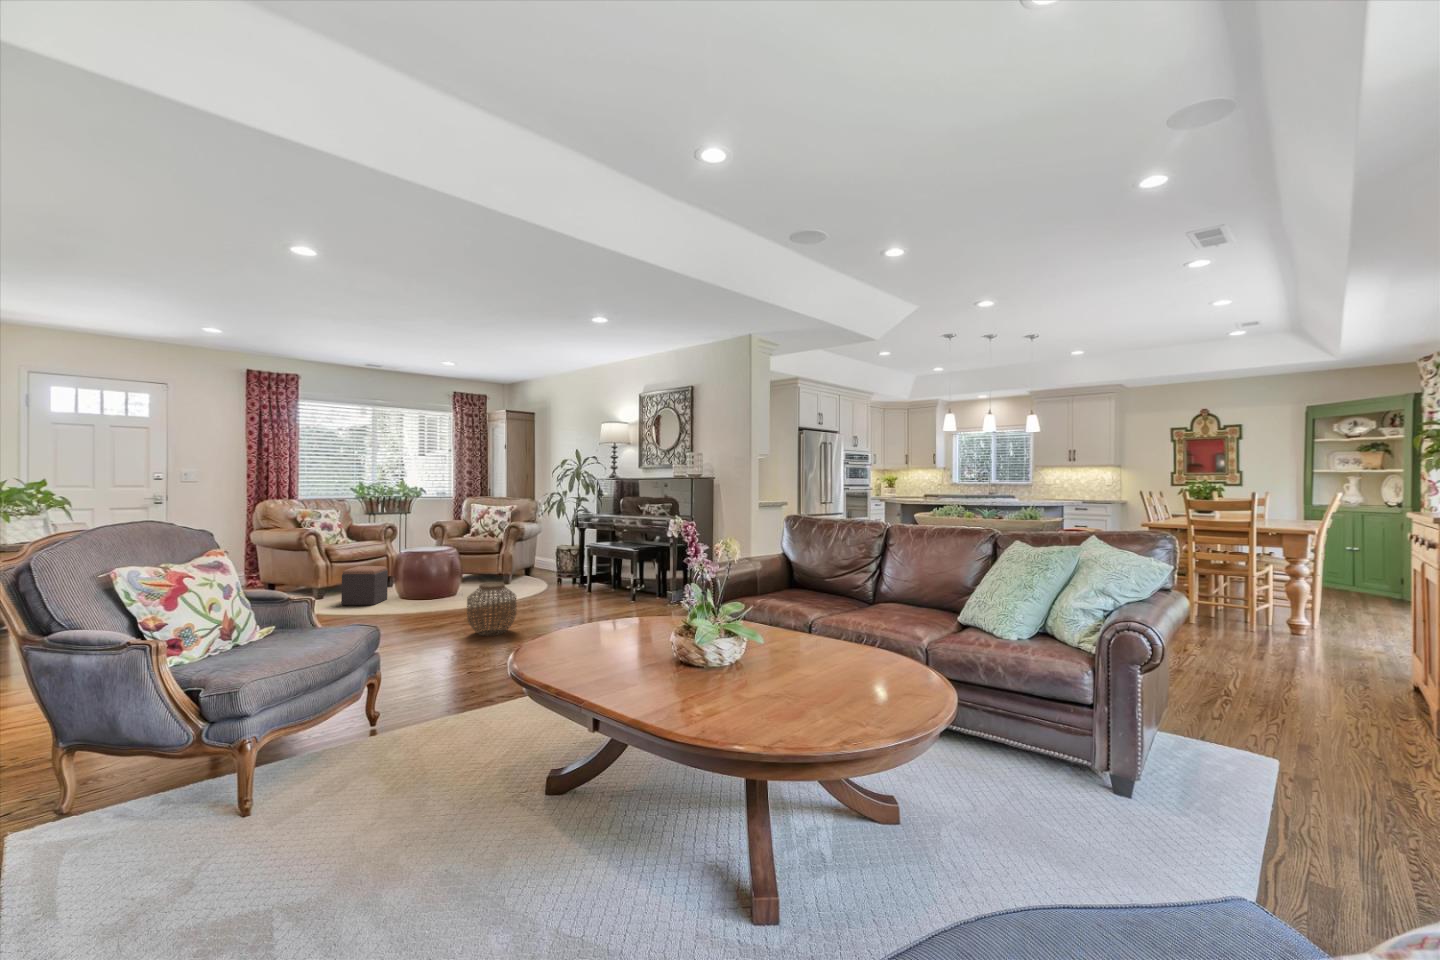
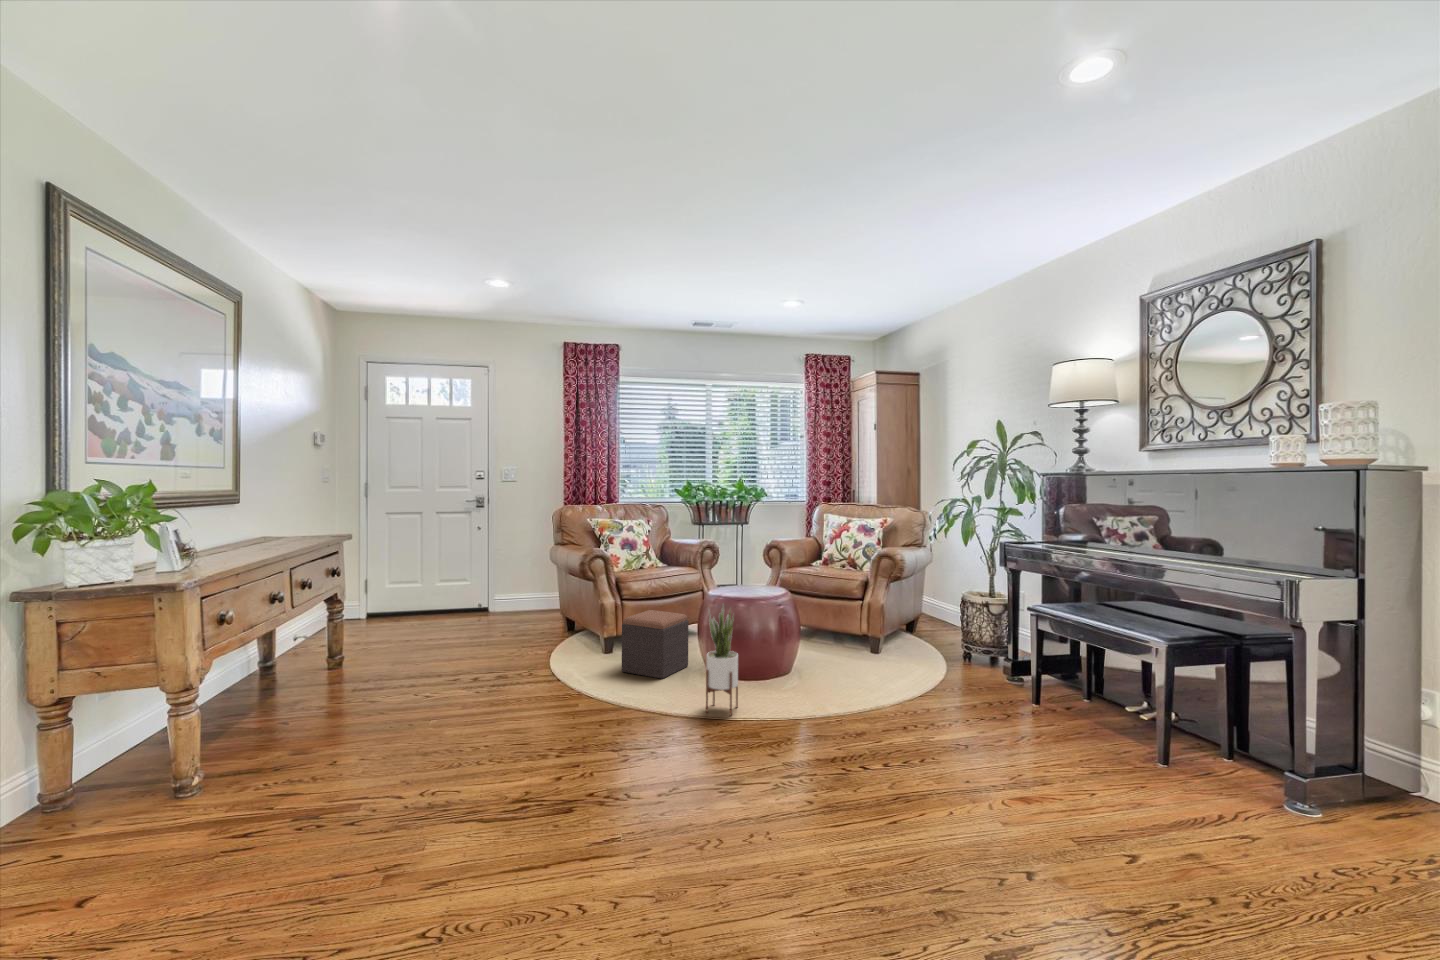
potted plant: none [413,551,432,612] -> present [706,608,738,715]
woven basket: present [467,582,516,636] -> none [768,714,884,859]

